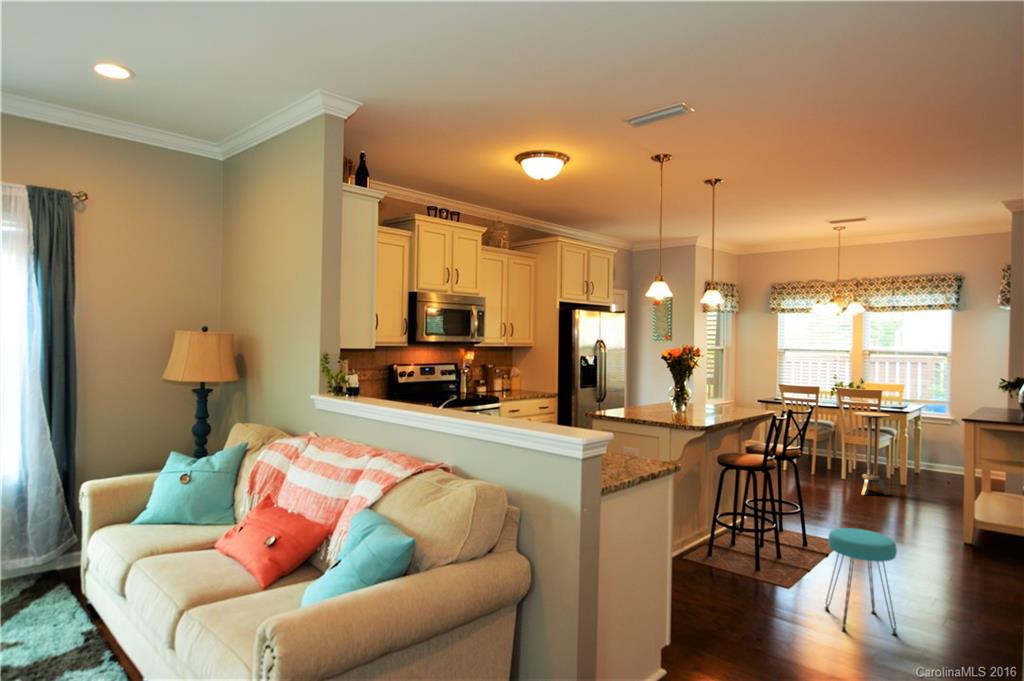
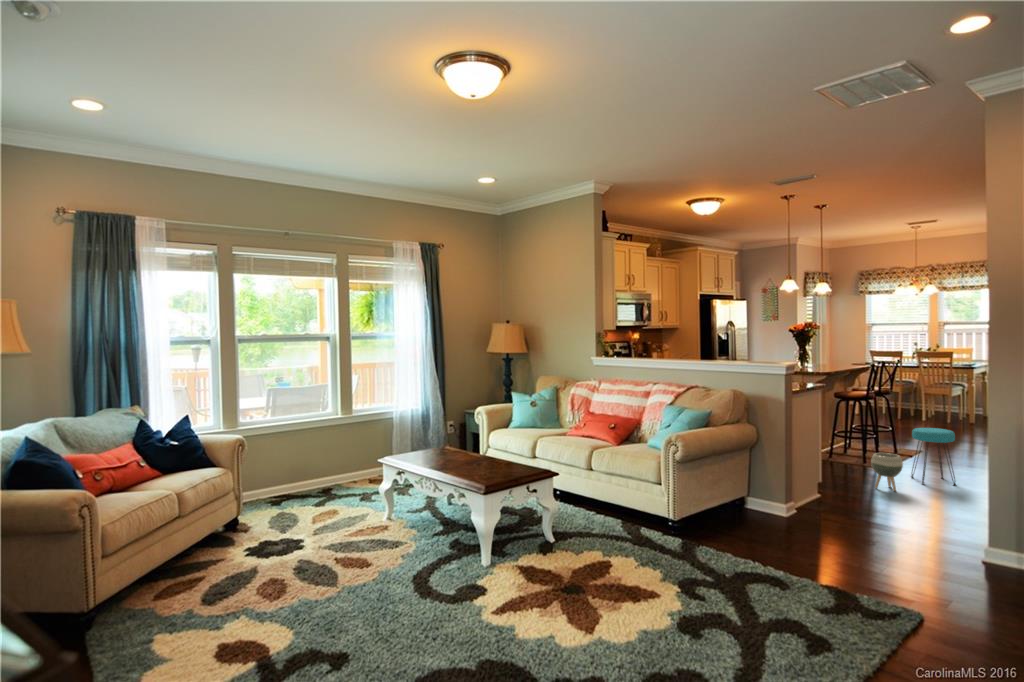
side table: present [854,412,891,495] -> none [931,368,961,430]
planter: none [760,578,812,653] -> present [871,453,903,491]

